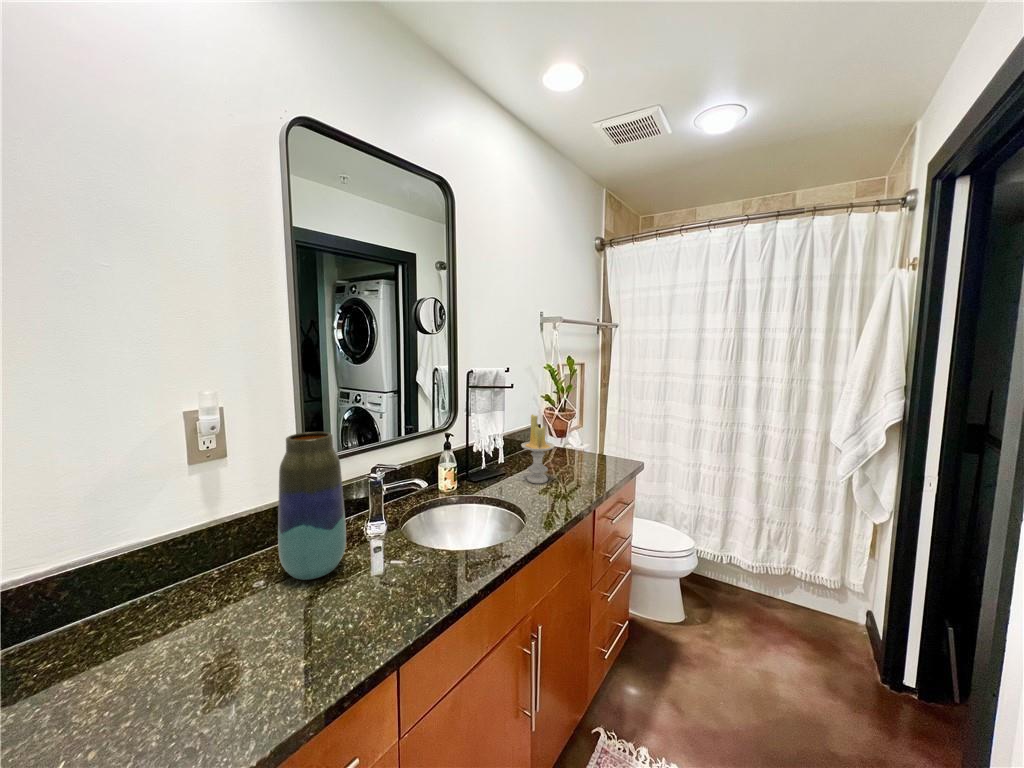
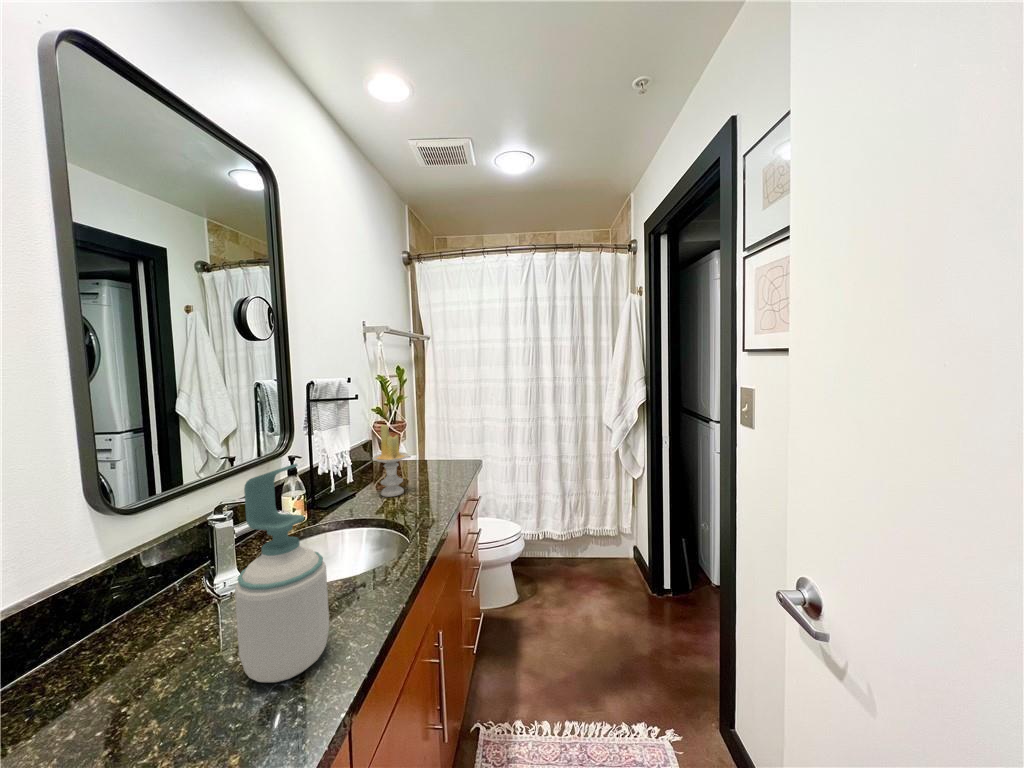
vase: present [278,432,346,580] -> none [78,464,199,688]
soap bottle: none [346,449,413,615] -> present [235,464,329,682]

